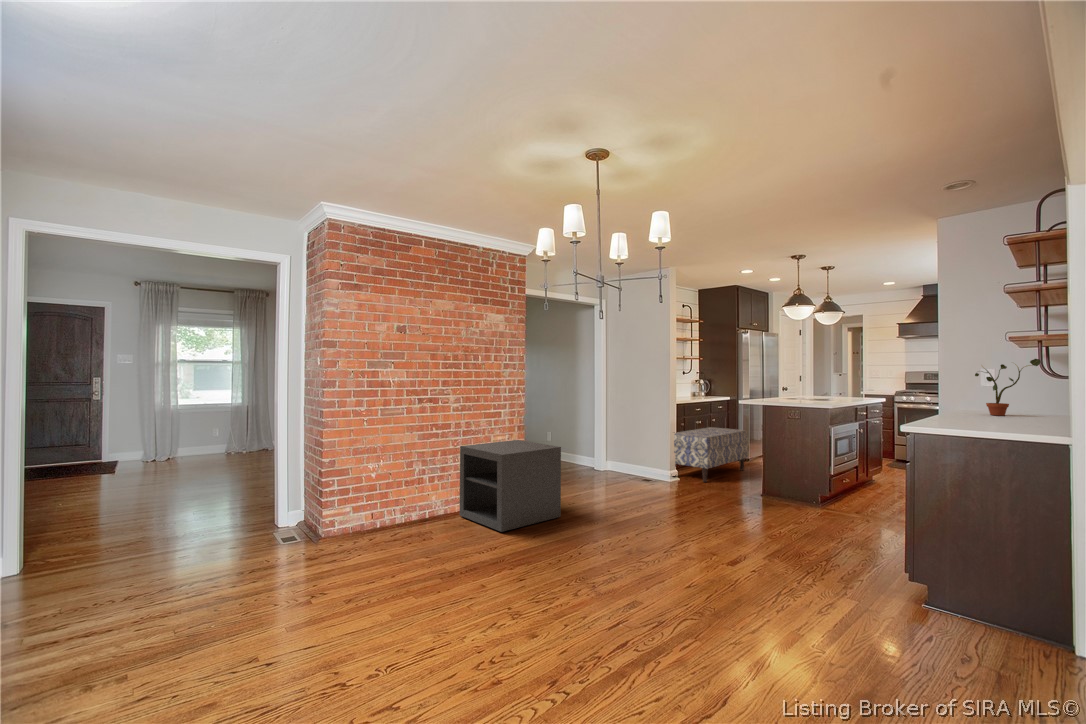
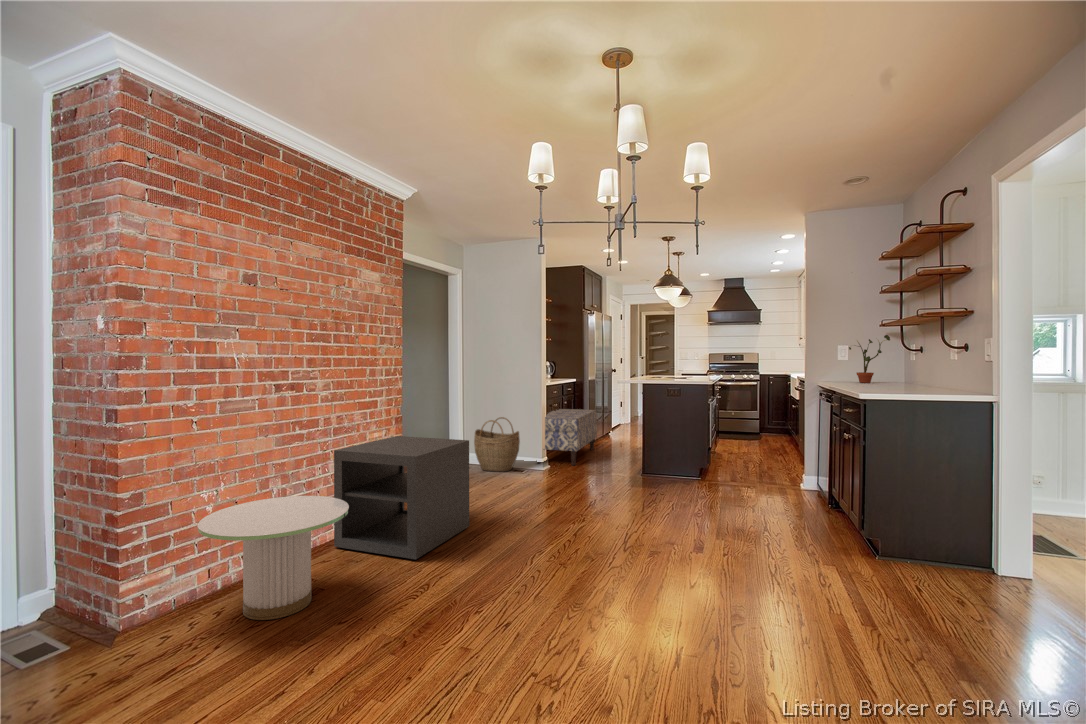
woven basket: none [610,431,651,480] -> present [474,417,520,472]
side table: none [357,474,447,549] -> present [198,496,349,620]

